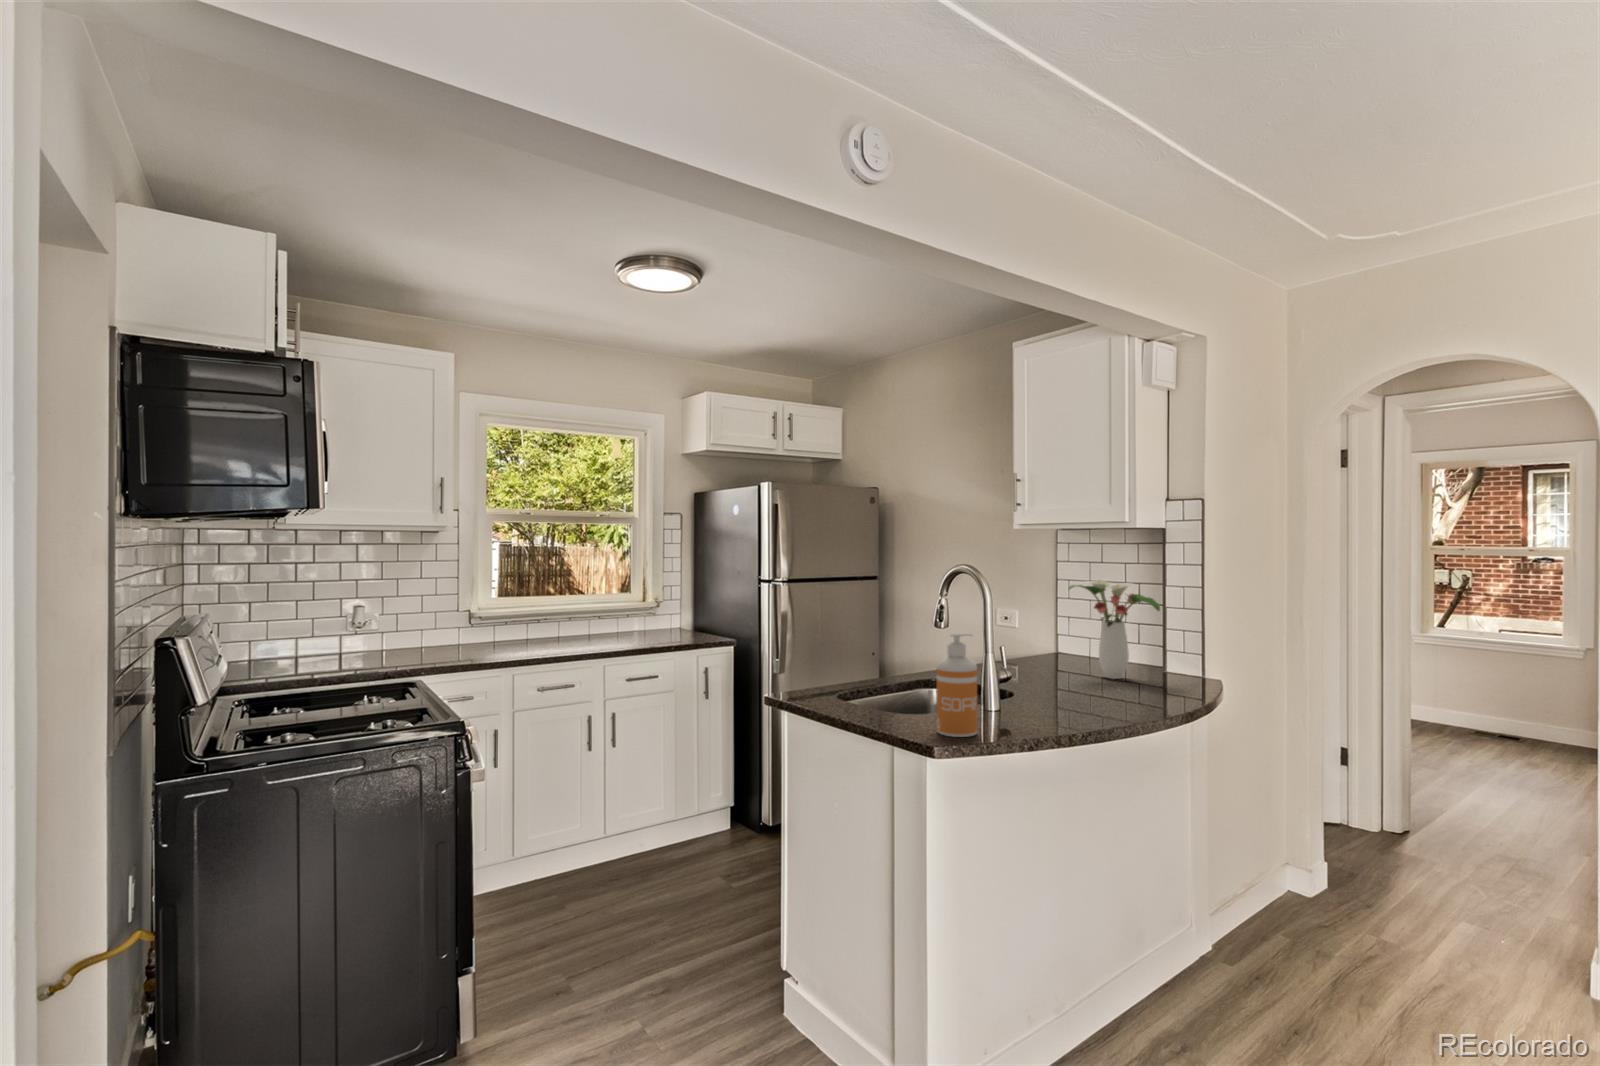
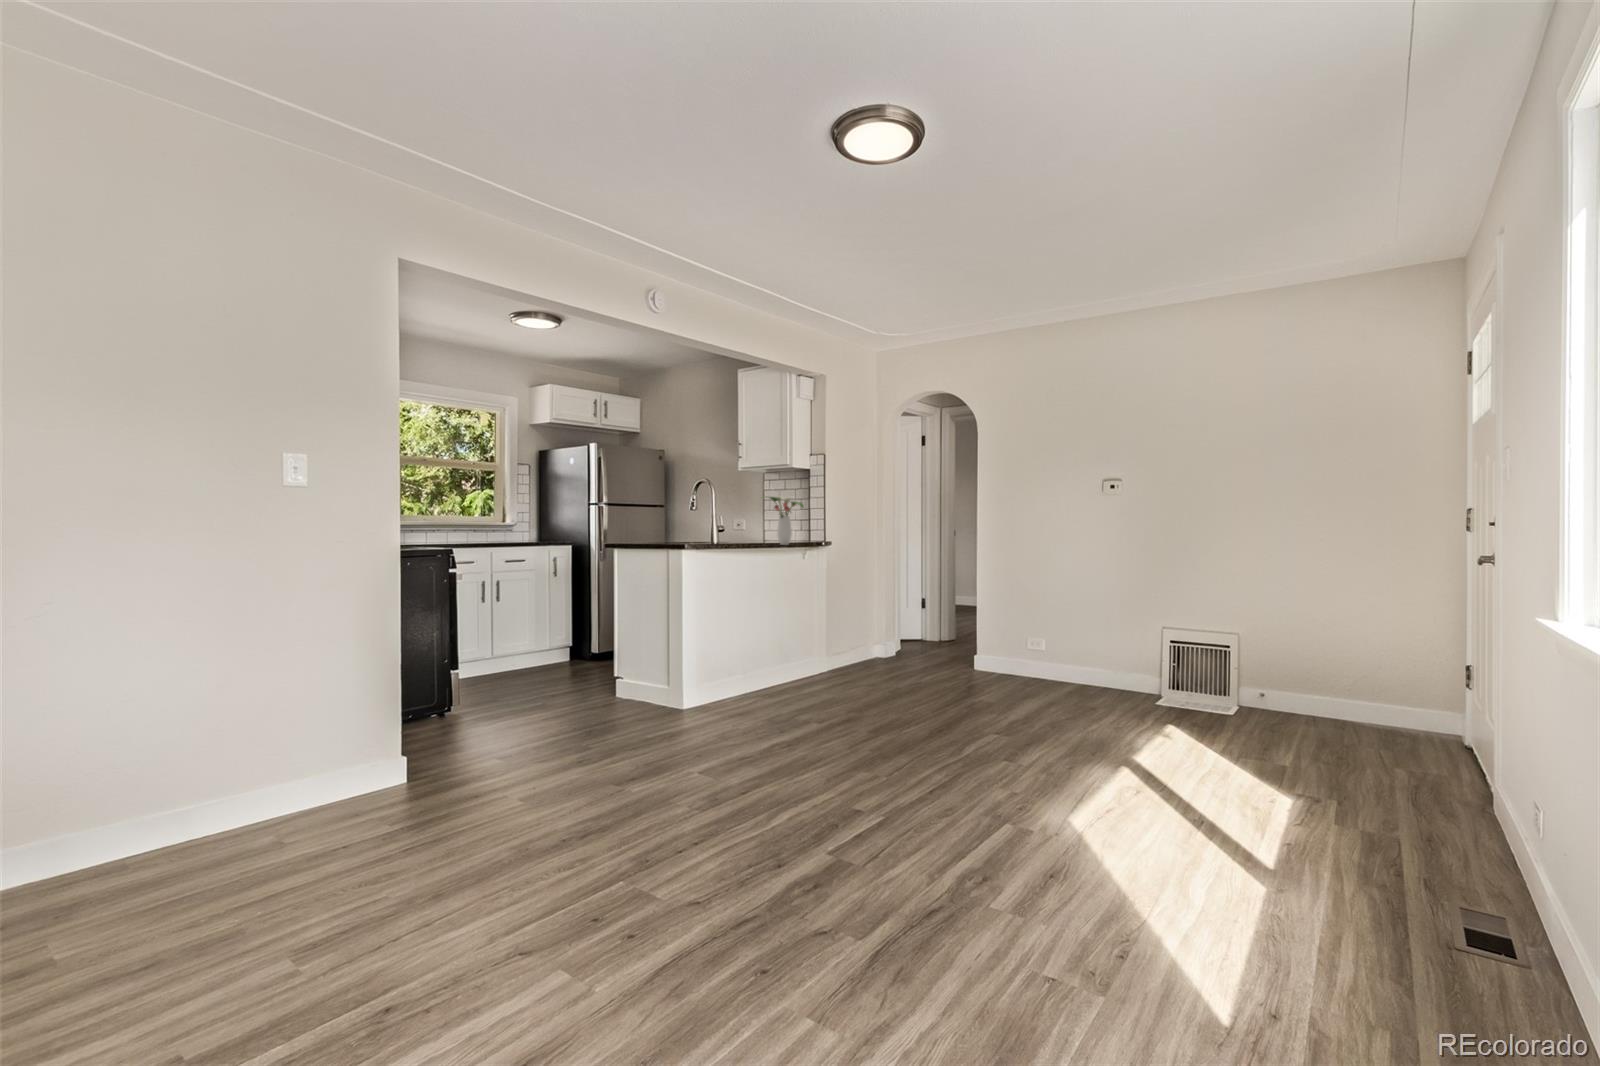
soap dispenser: present [937,633,977,737] -> none [688,504,706,549]

